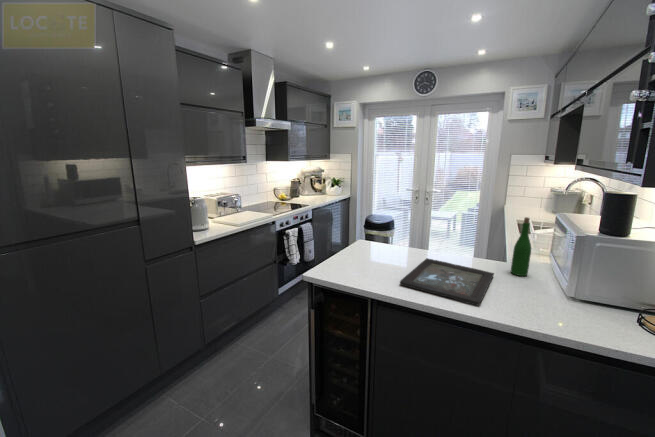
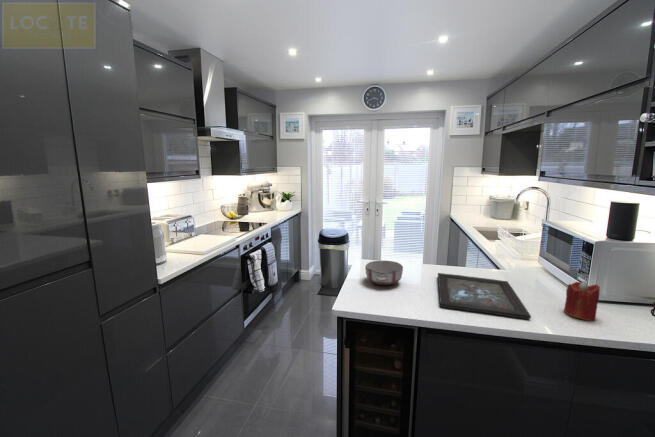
wine bottle: present [511,217,531,276] -> none [515,226,533,281]
ceramic bowl: none [352,241,387,263] -> present [365,261,403,285]
candle: none [527,275,564,317] -> present [564,281,600,320]

